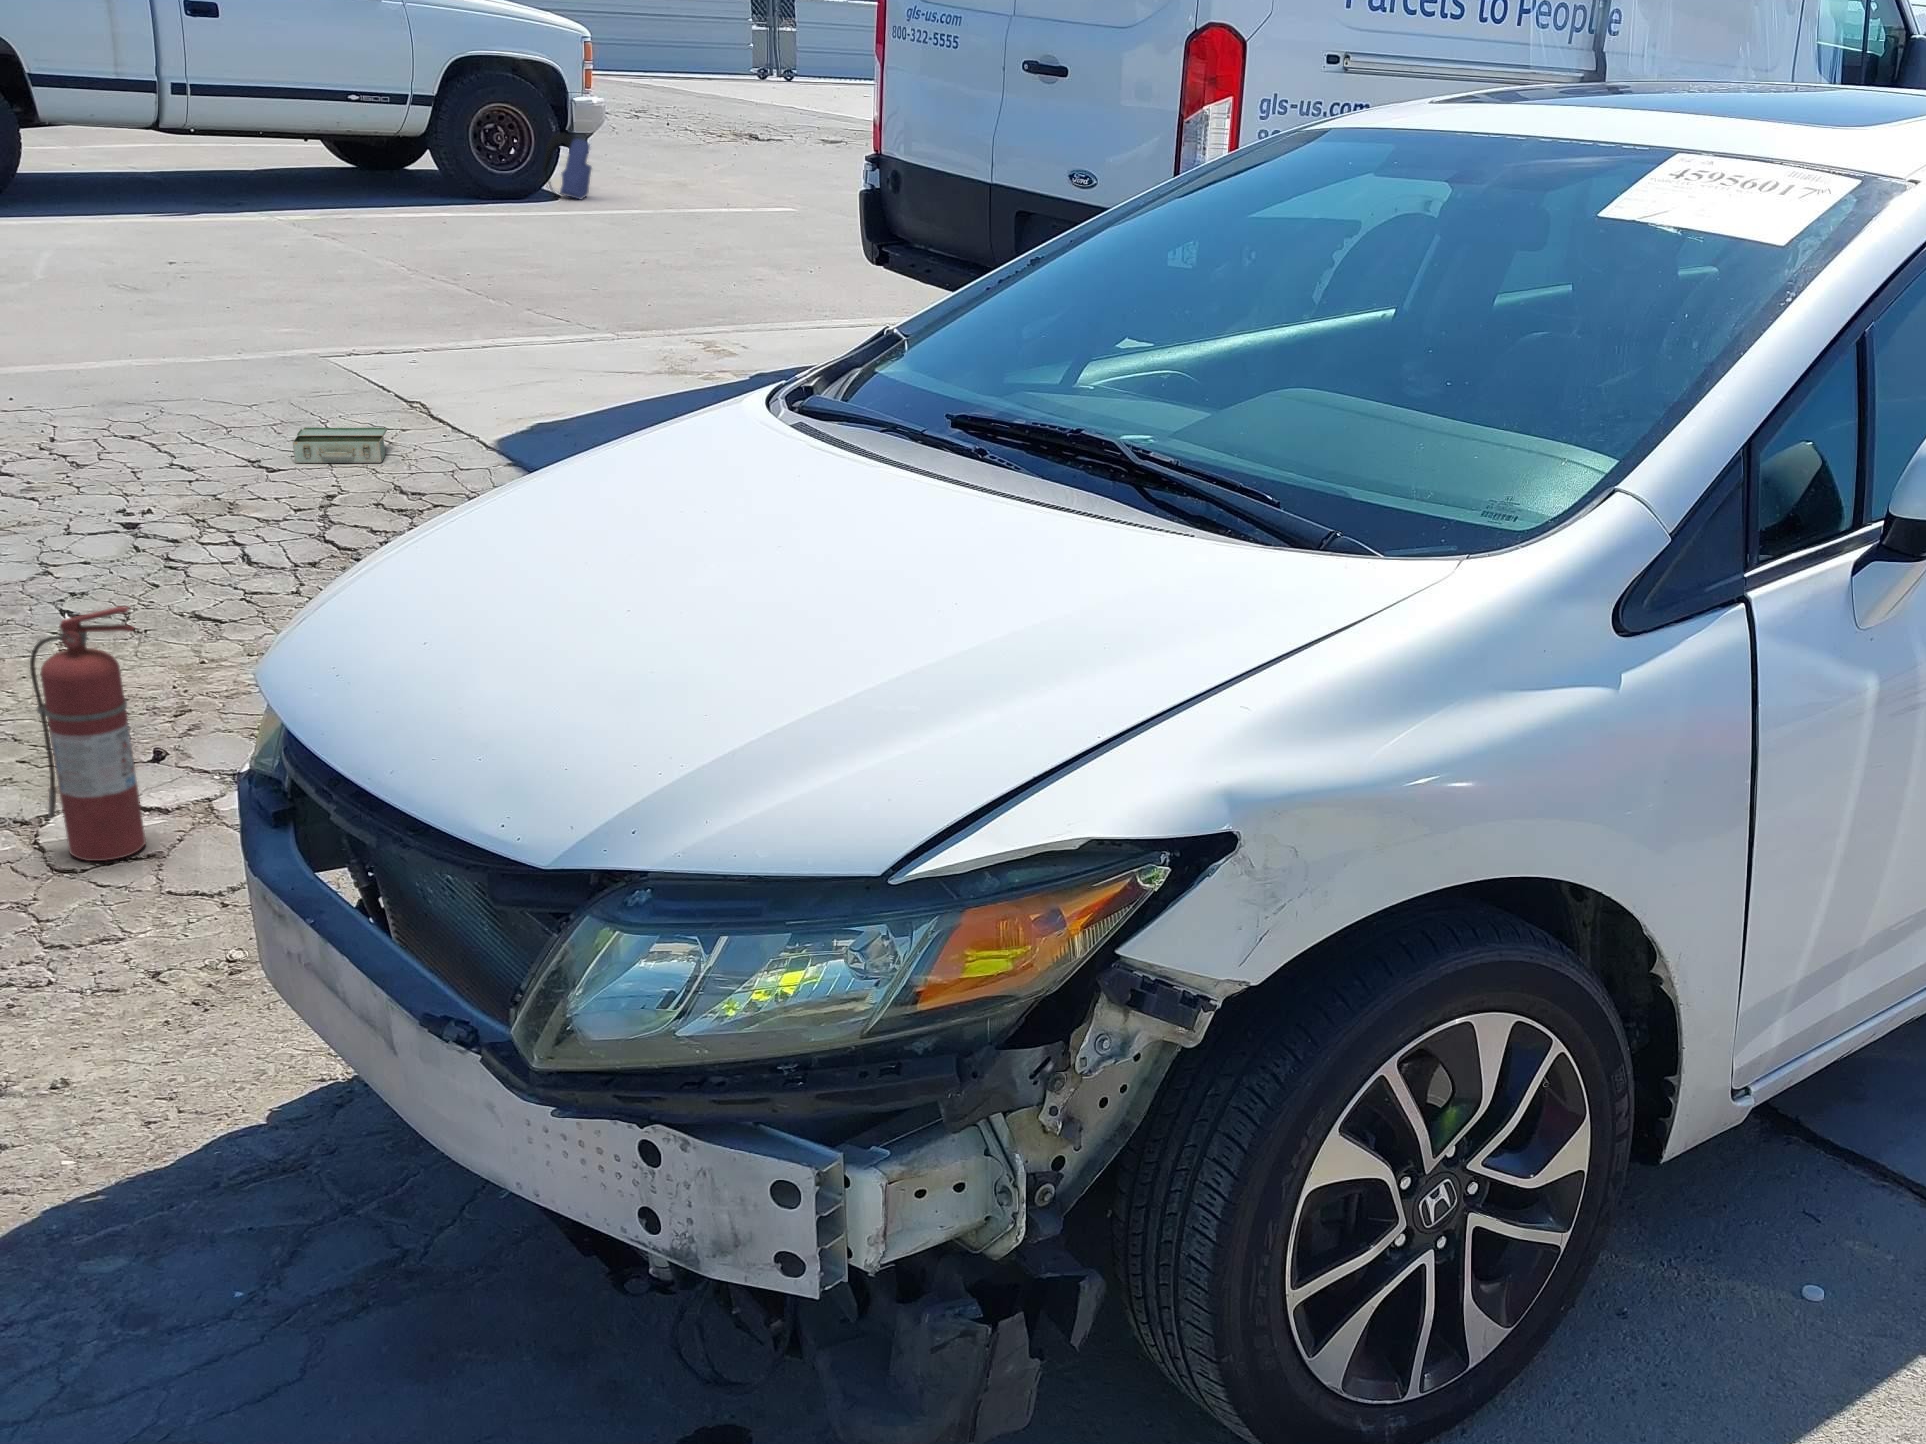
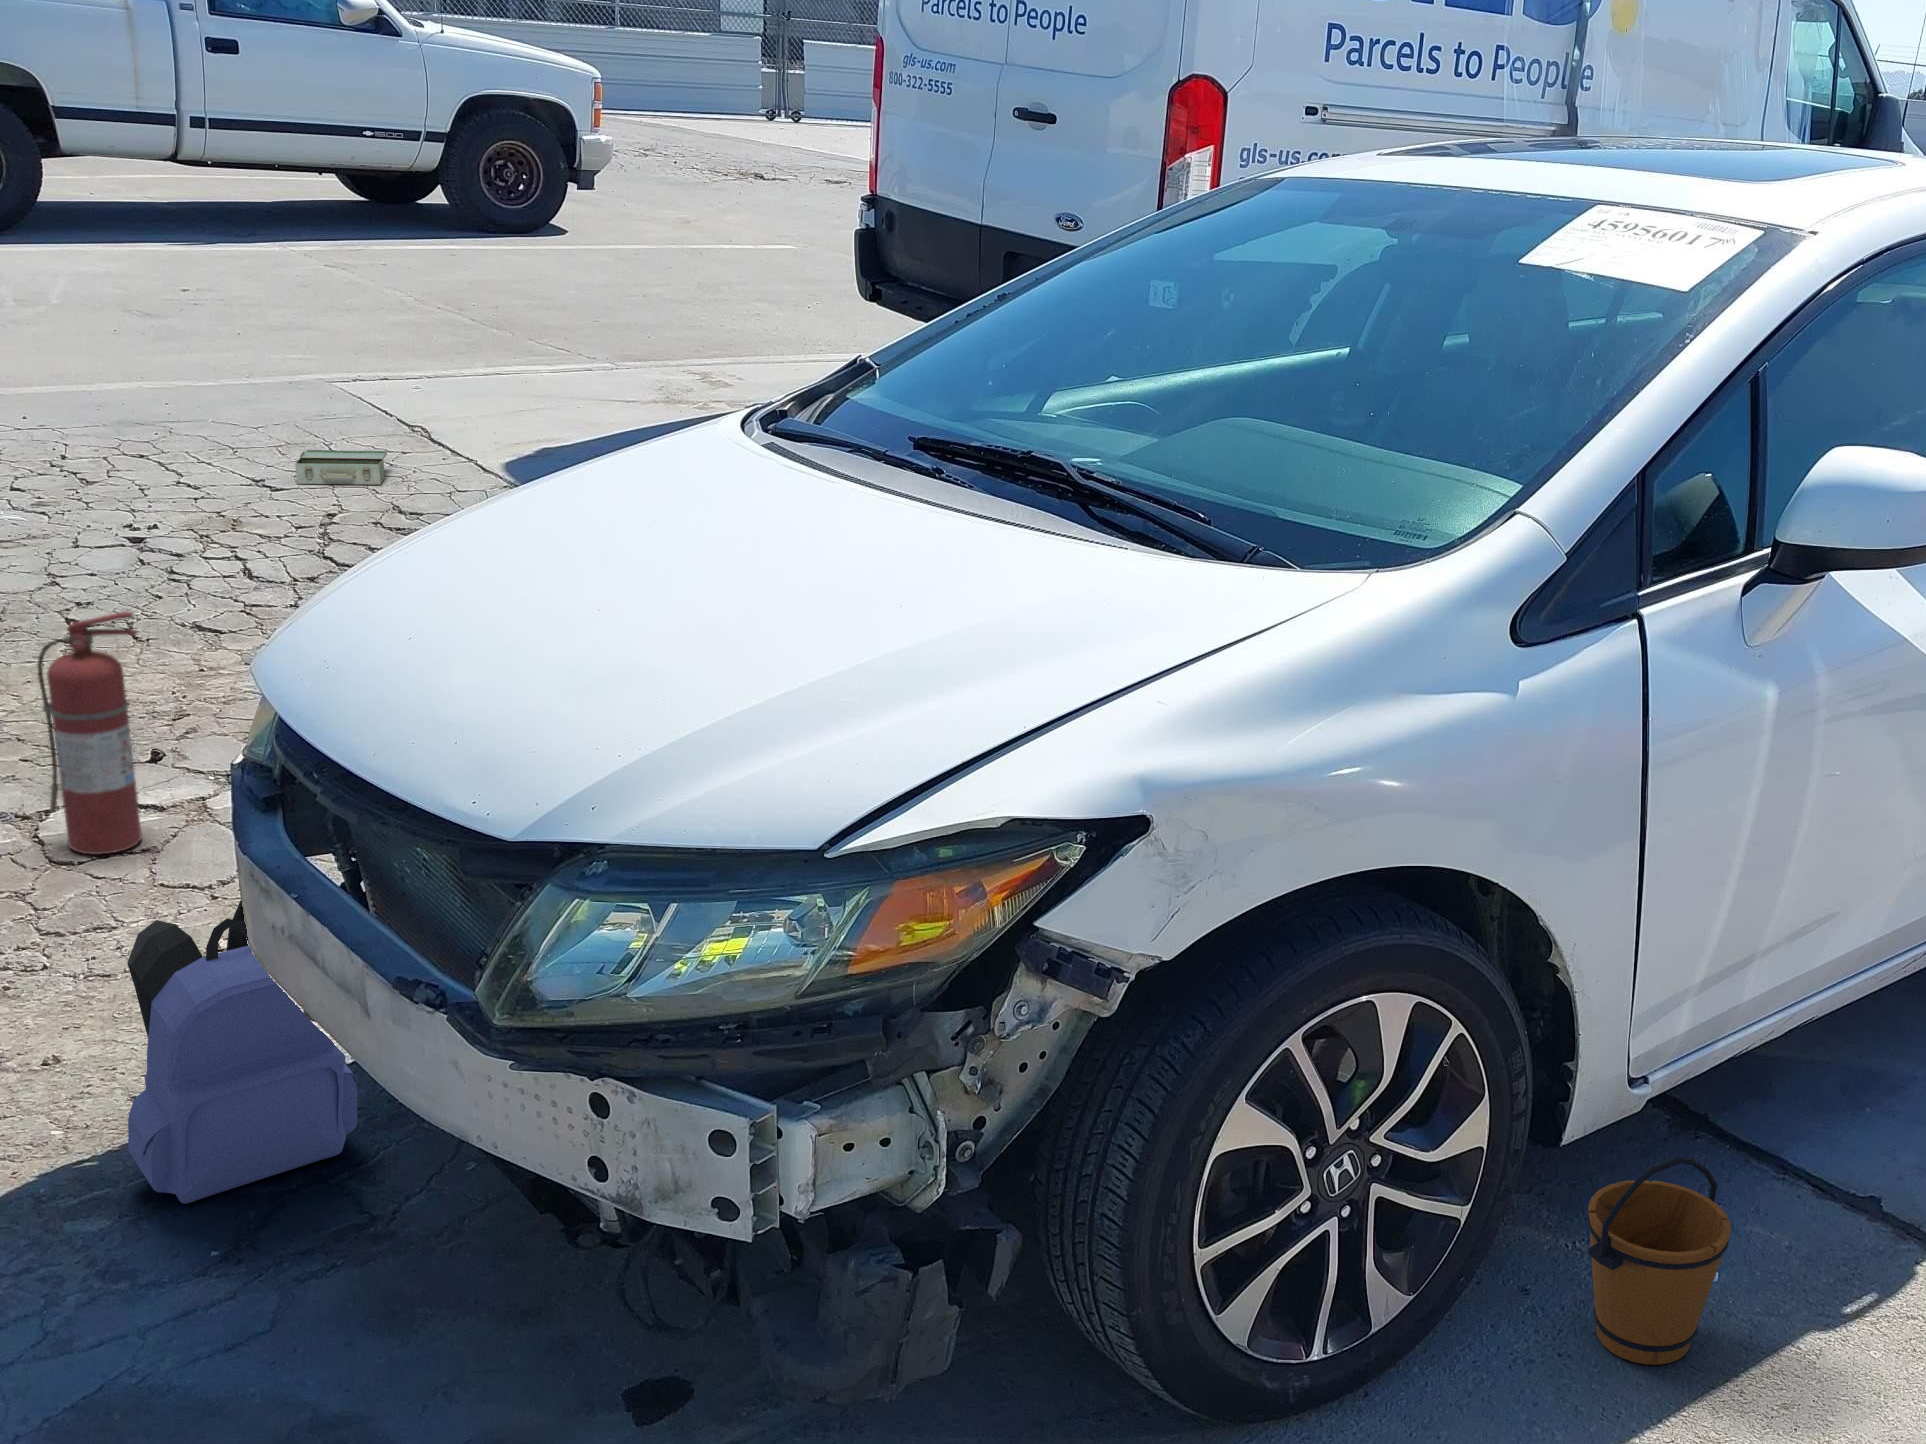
backpack: present [542,133,592,199] -> present [127,900,358,1204]
bucket: none [1693,1175,1846,1393] -> present [1587,1157,1731,1365]

